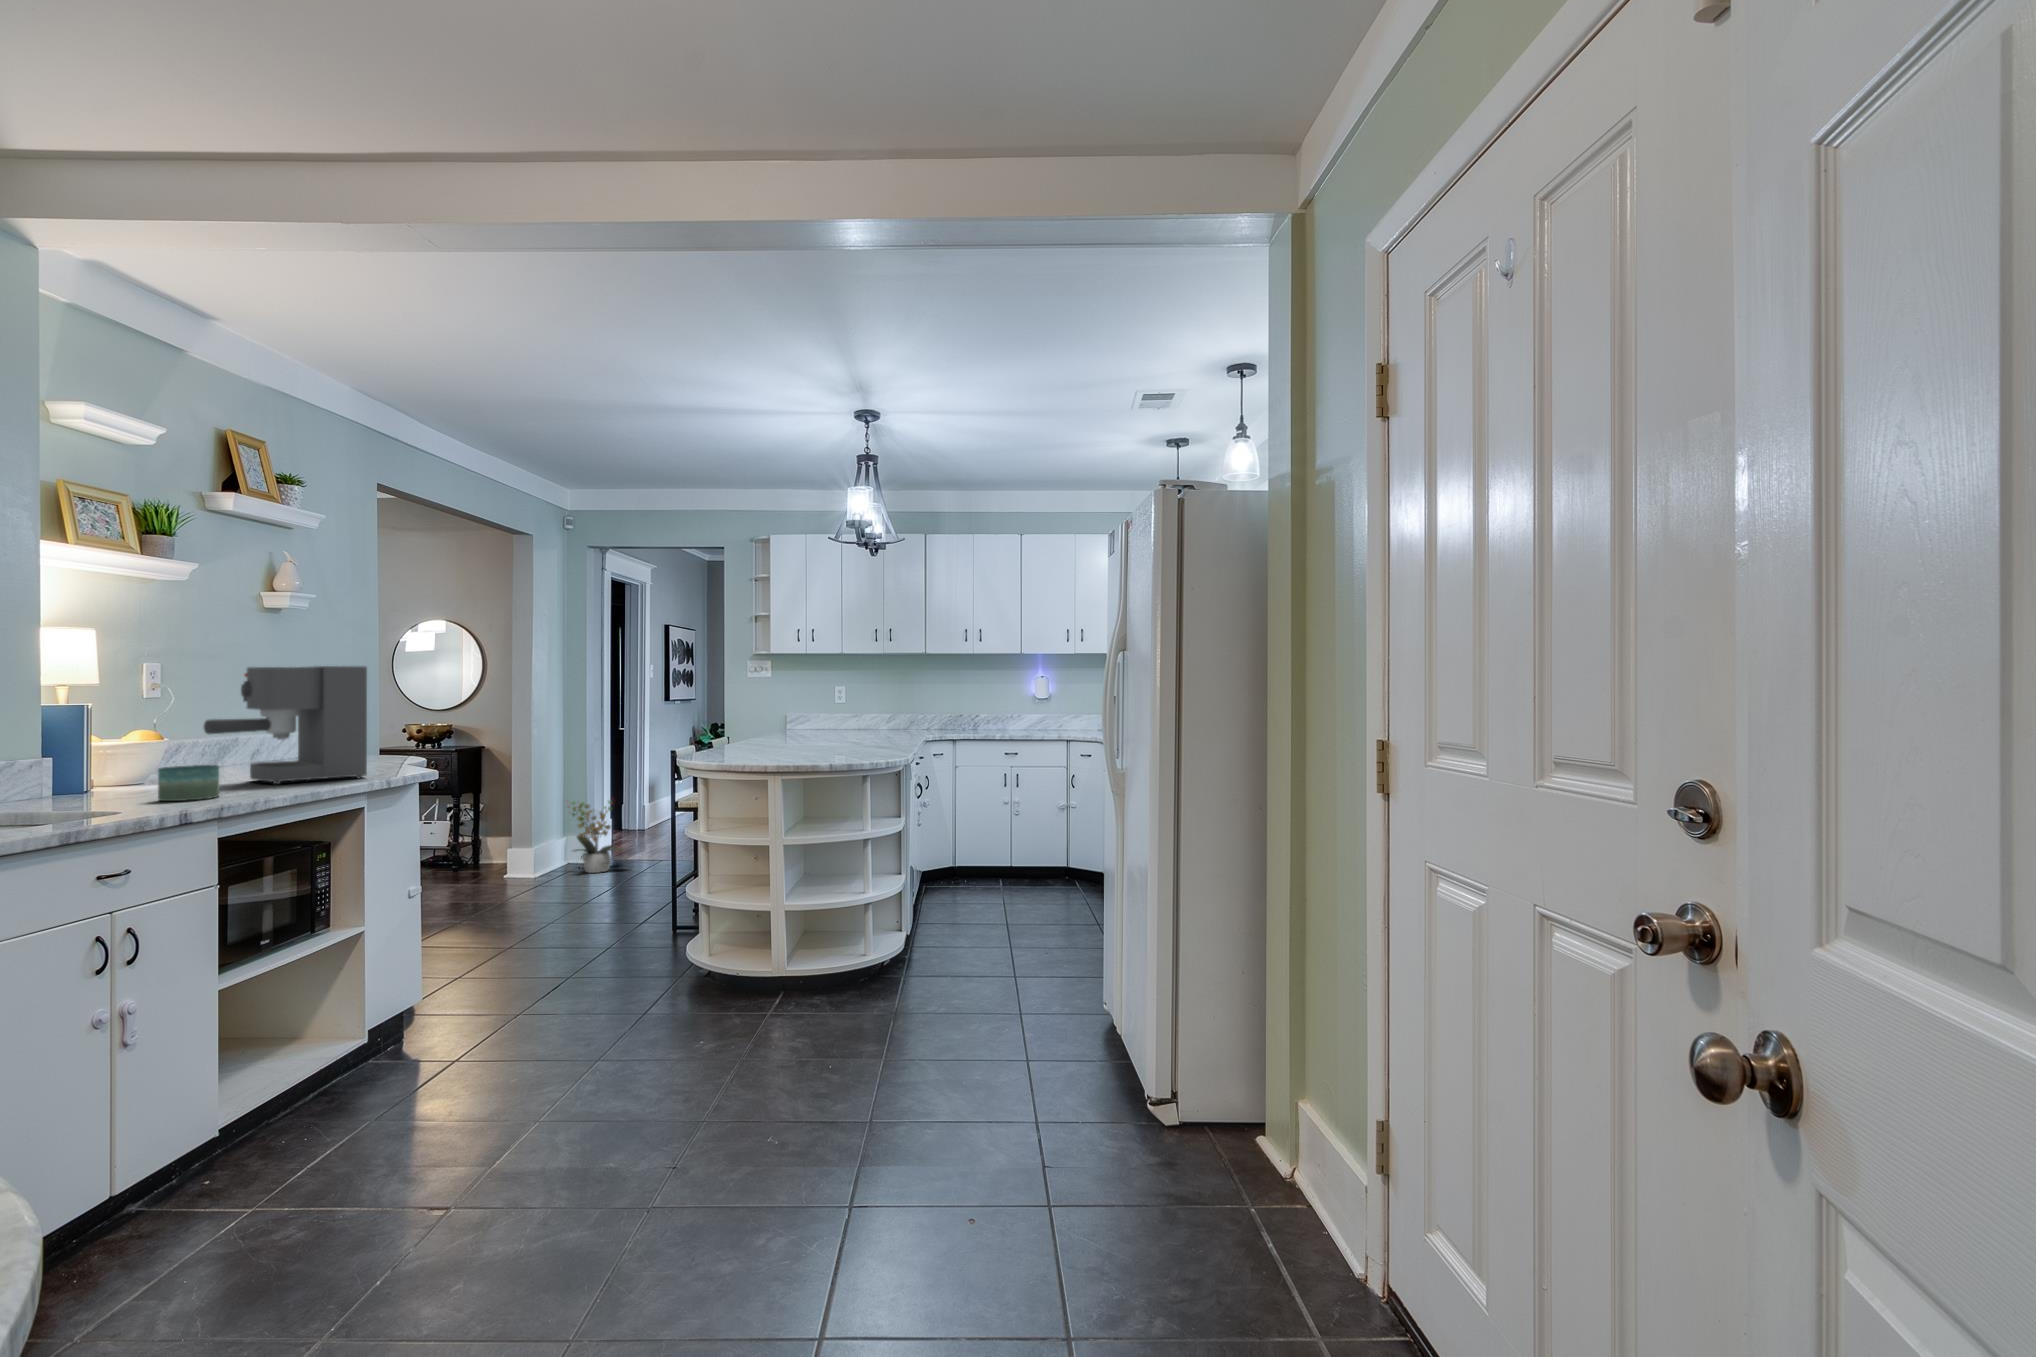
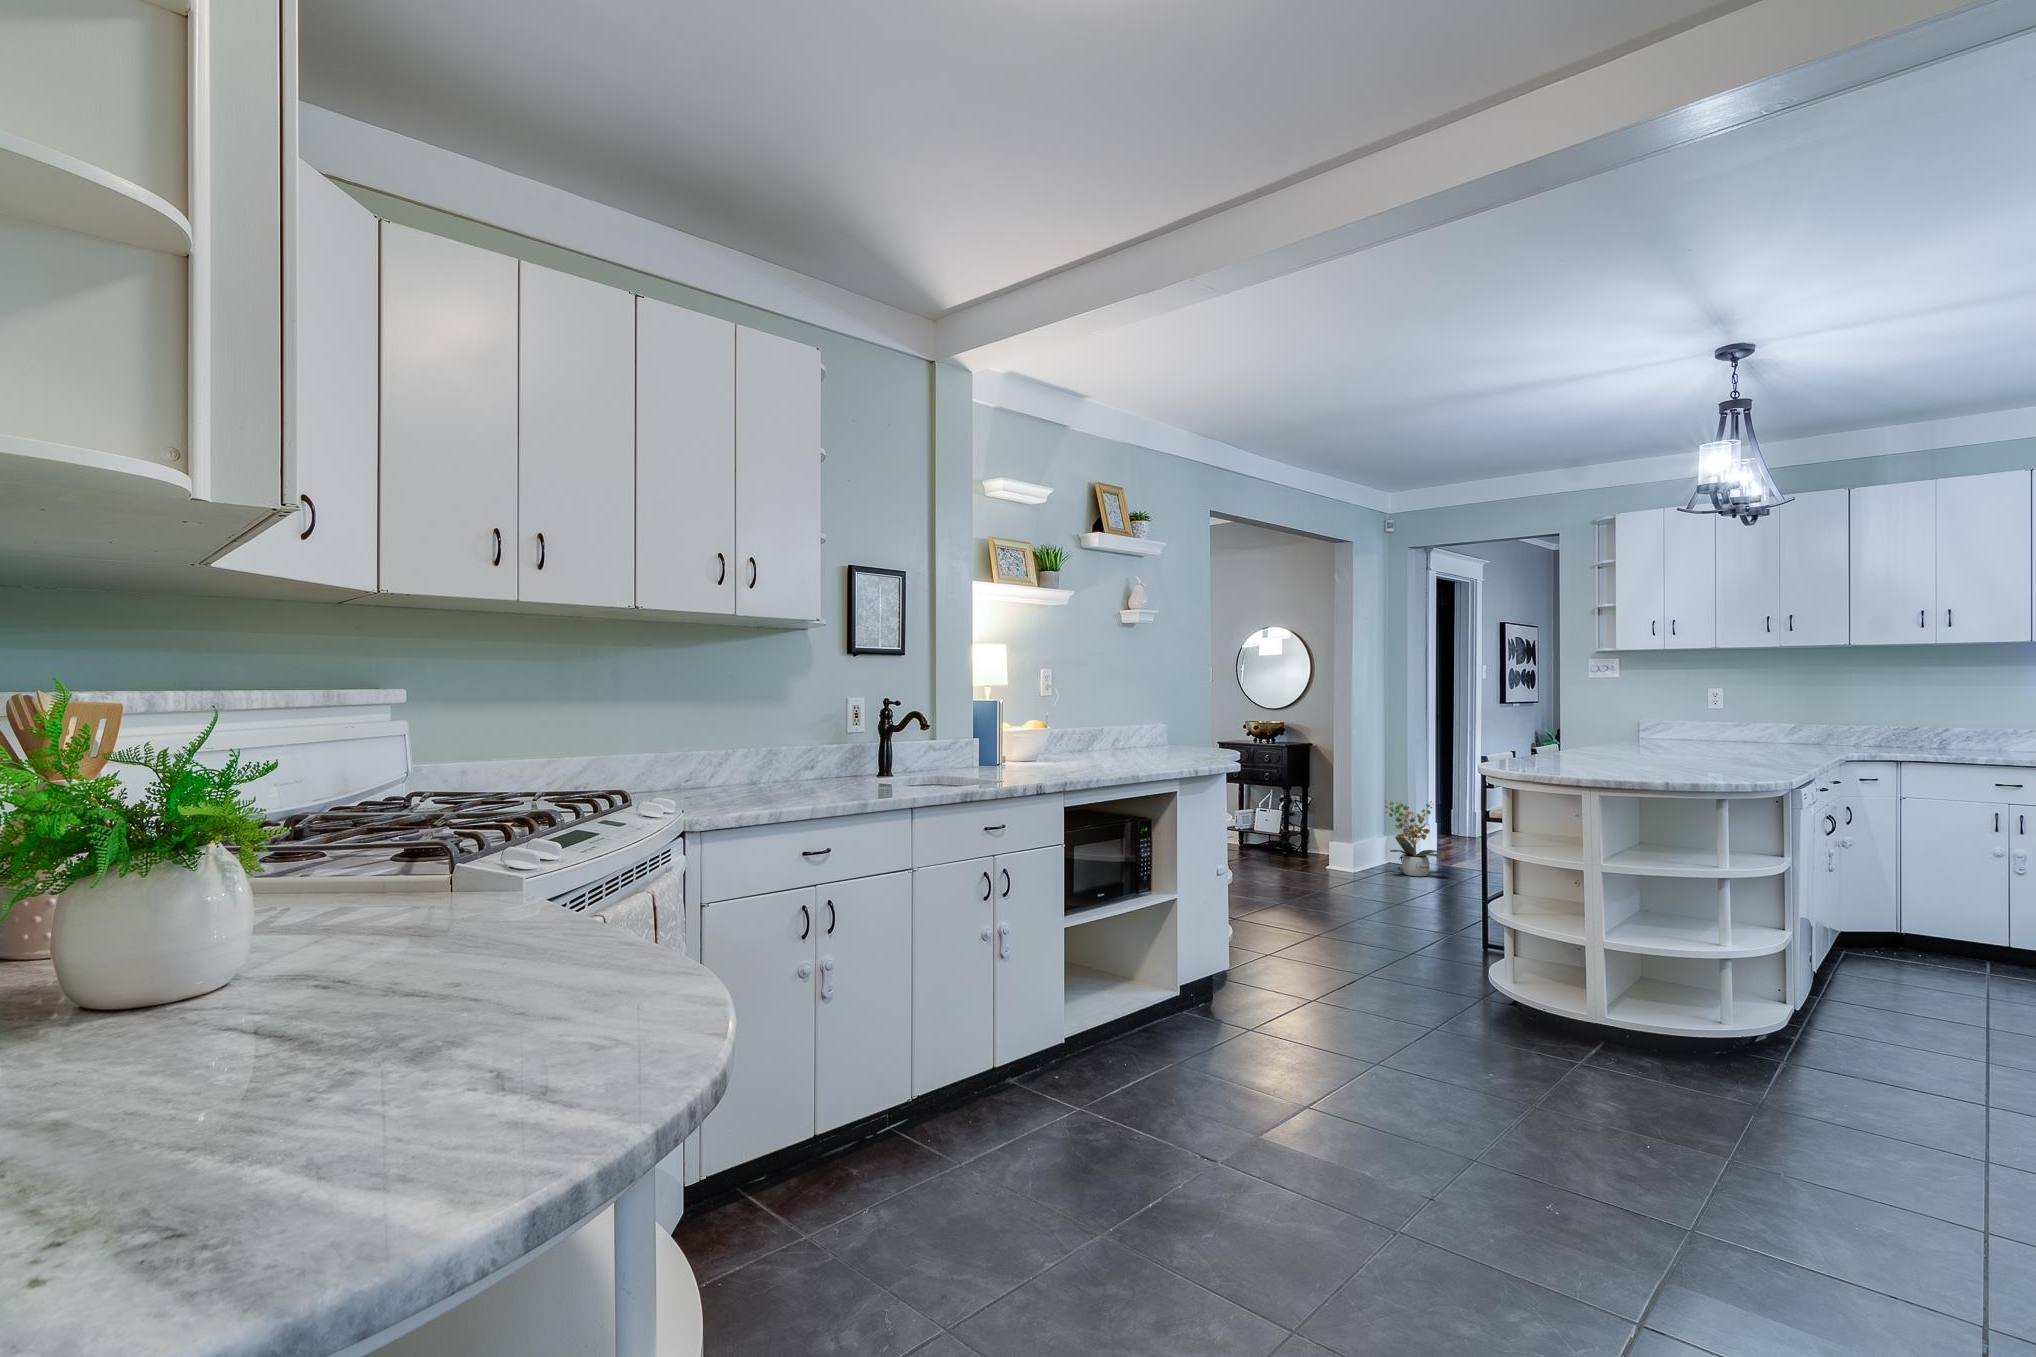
coffee maker: present [204,666,367,784] -> none [1066,668,1175,766]
candle: present [158,765,219,801] -> none [1031,747,1068,774]

